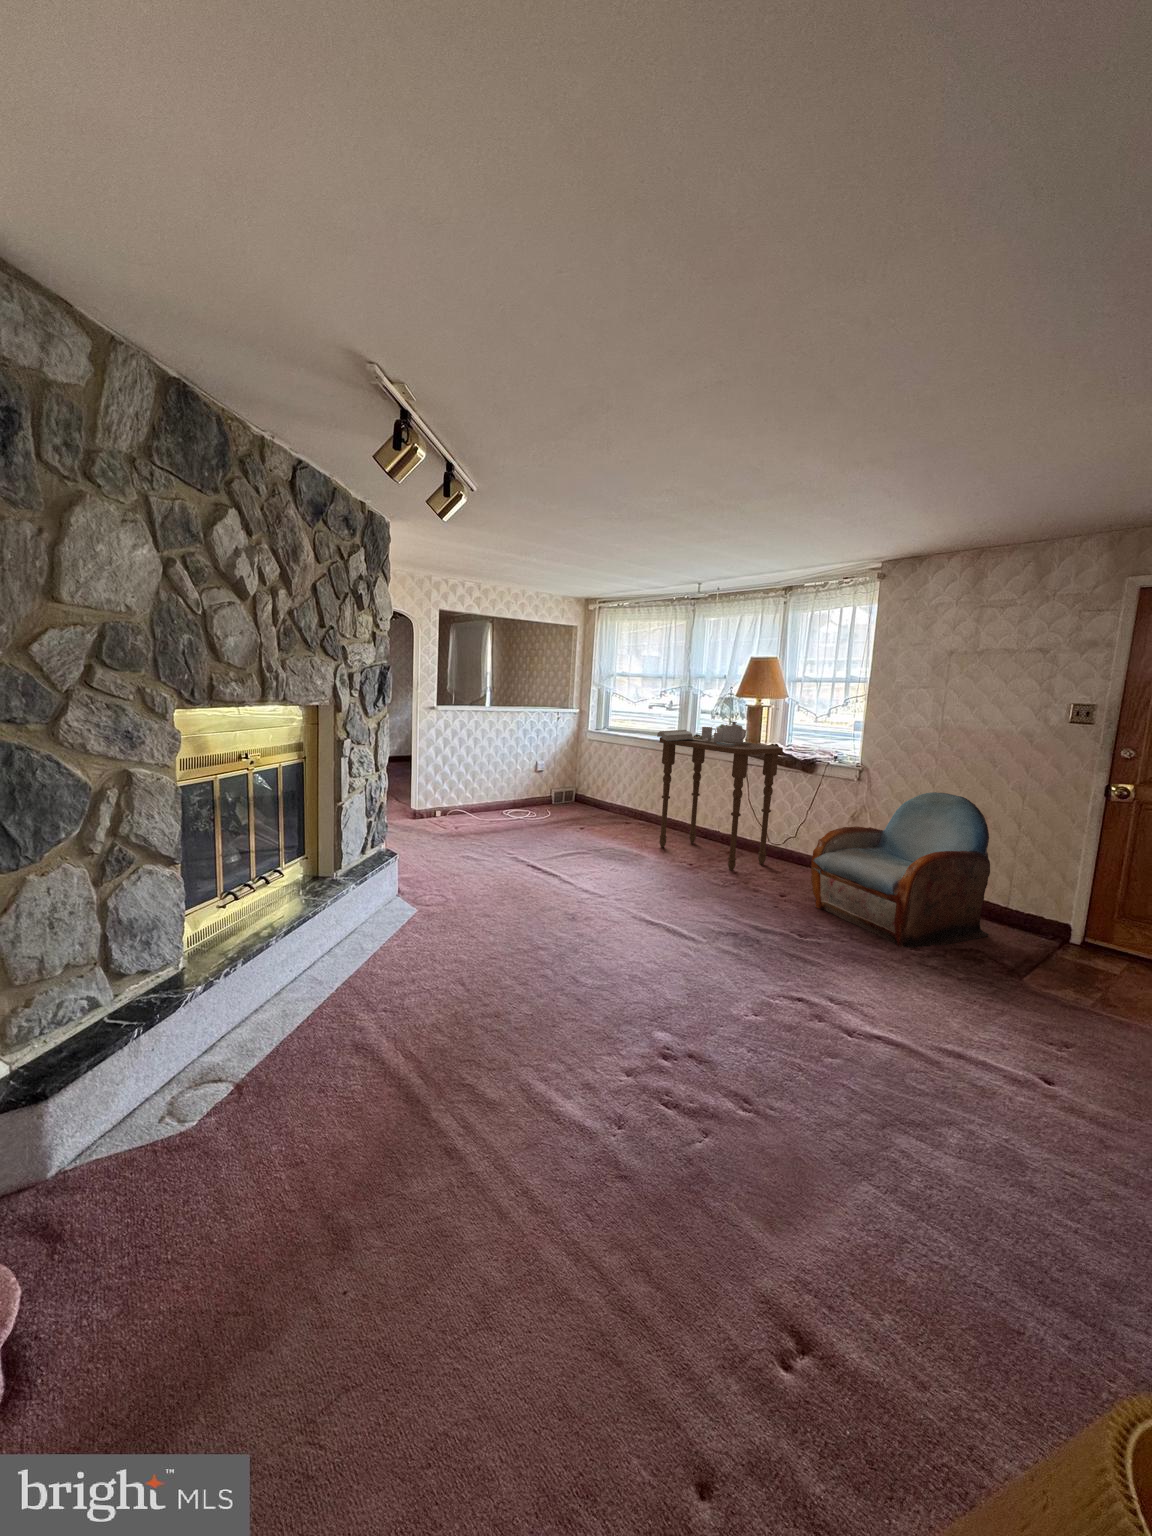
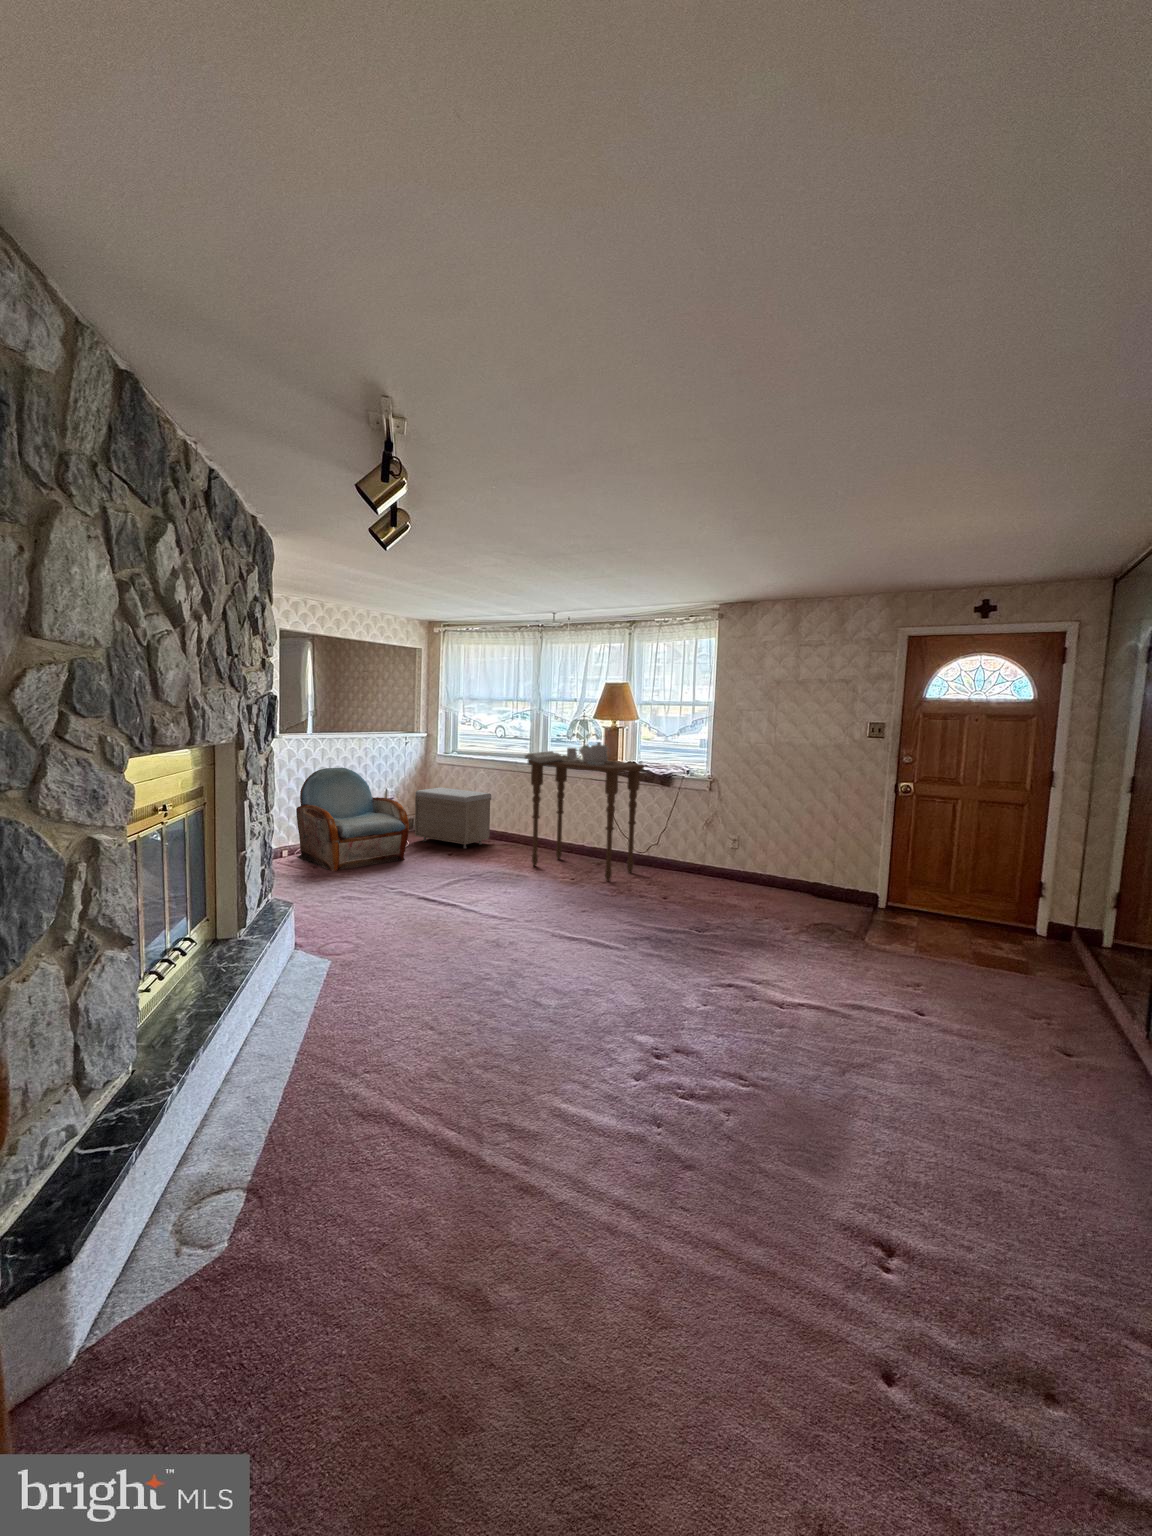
storage bench: none [561,763,635,824] -> present [415,787,491,849]
armchair: present [811,792,990,948] -> present [296,768,409,871]

